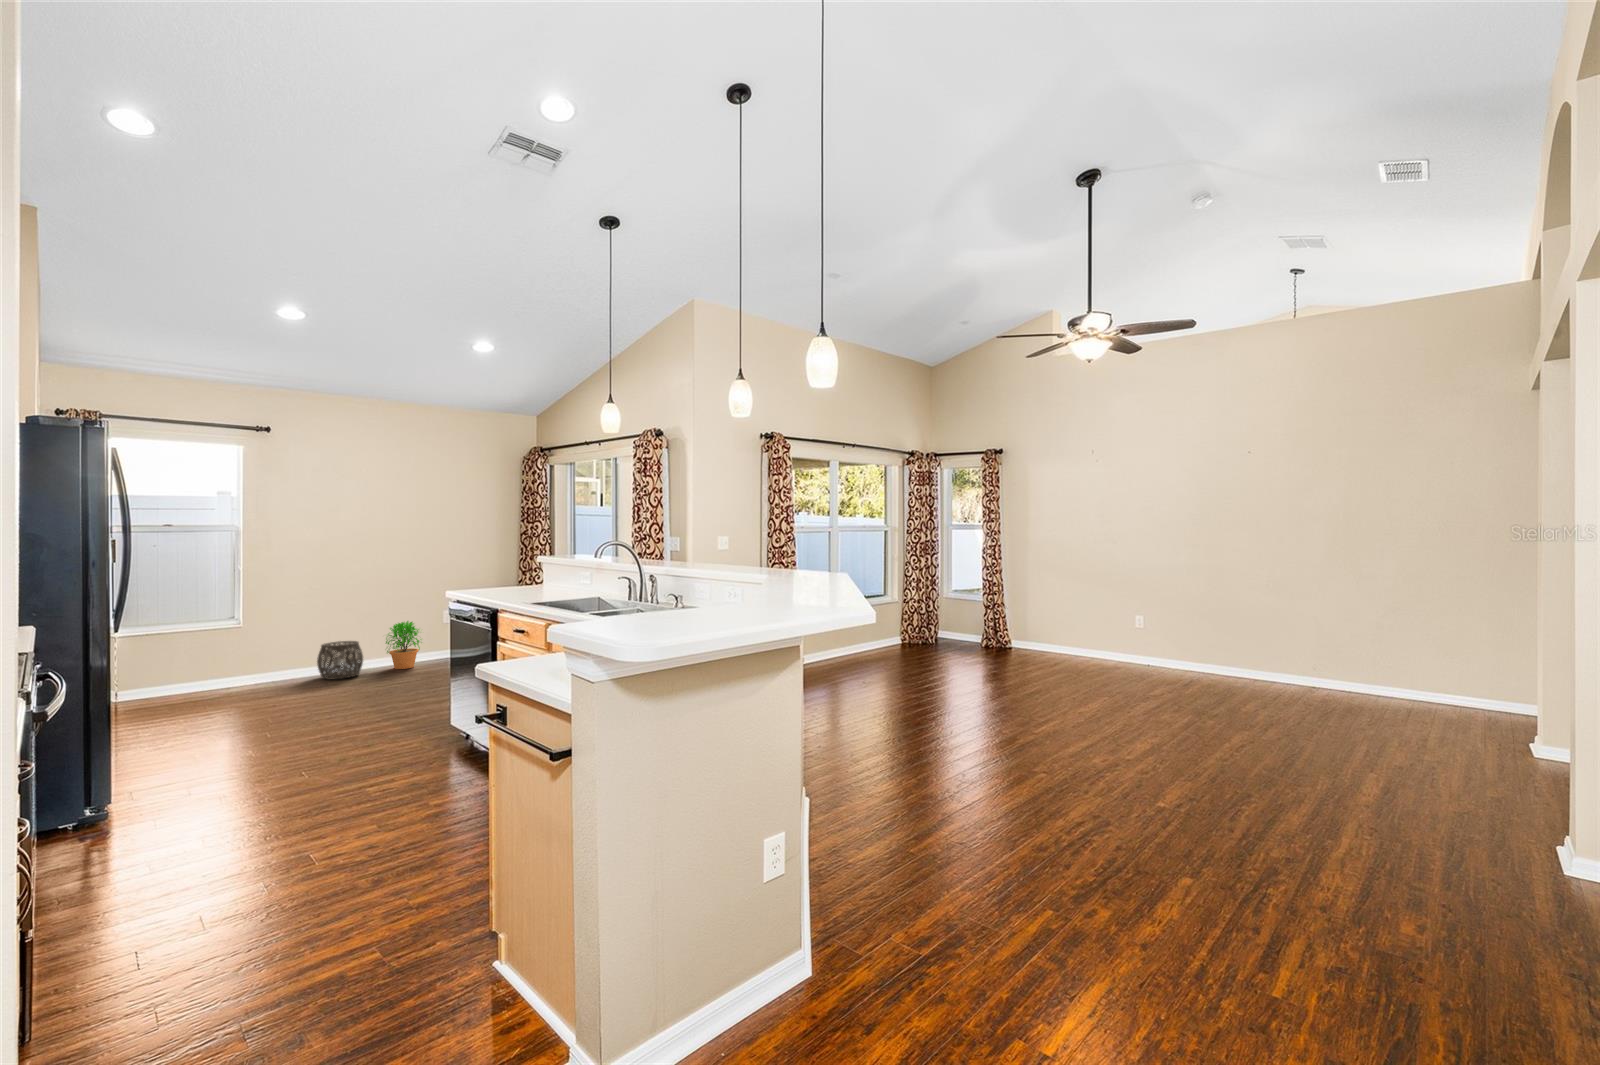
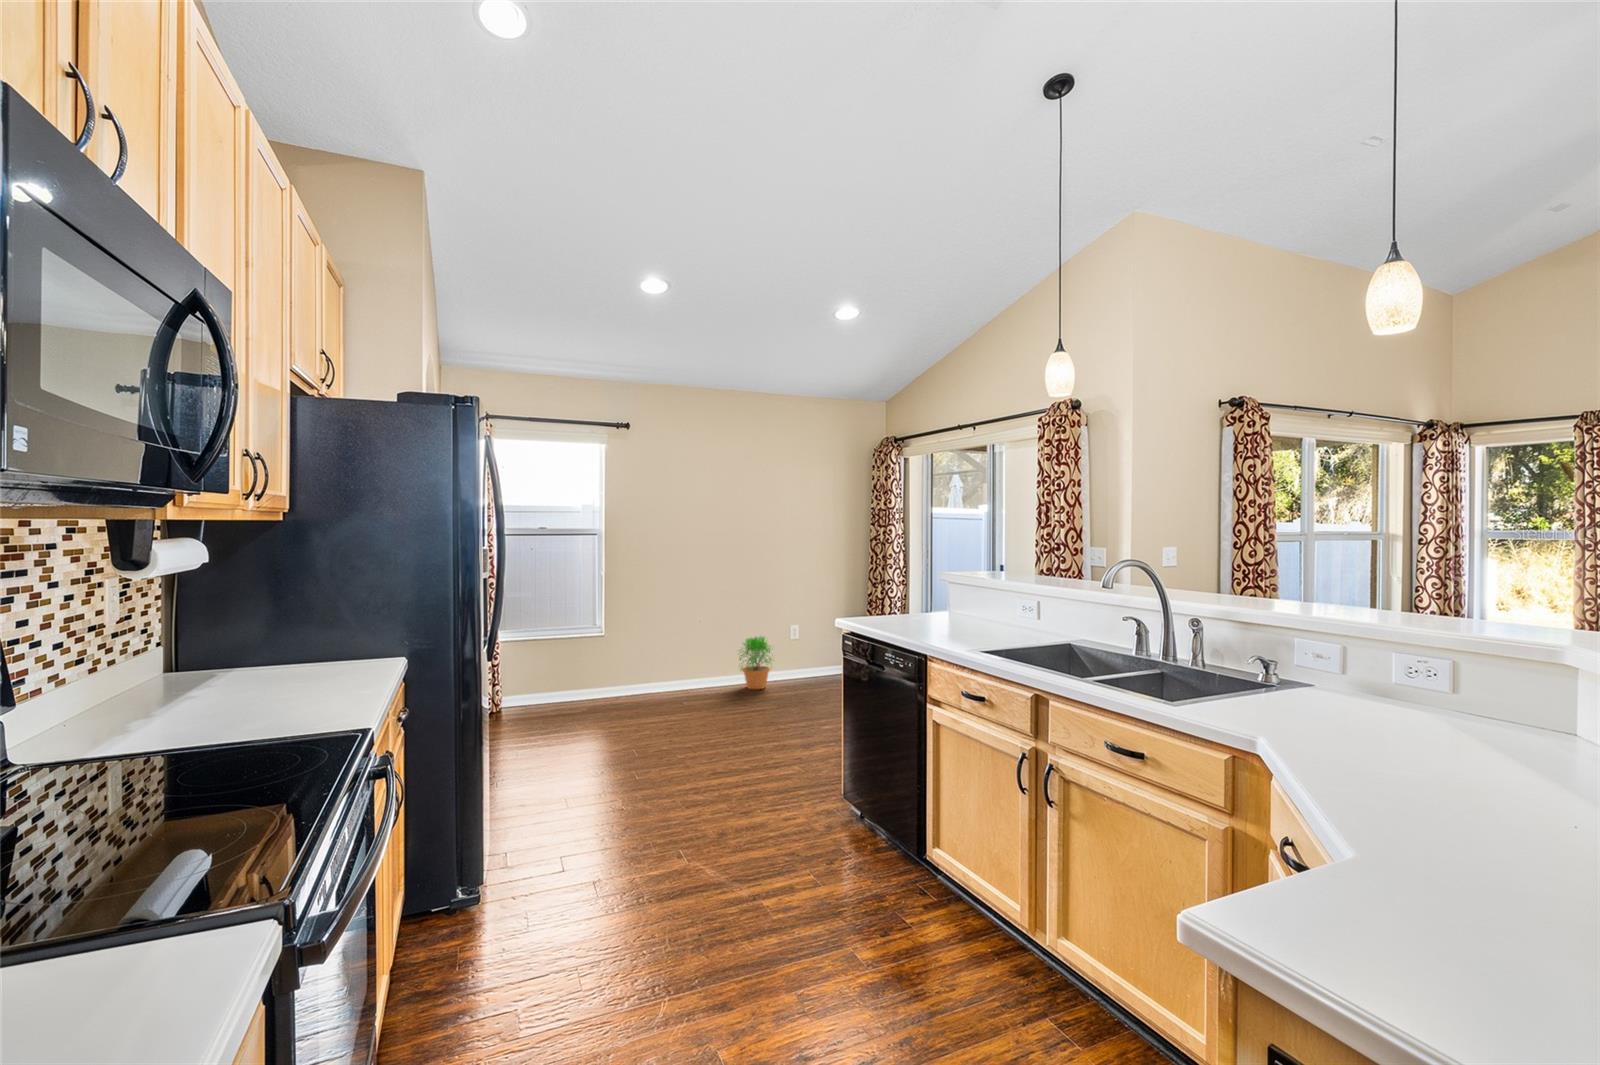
woven basket: present [317,641,363,680] -> none [675,655,719,698]

